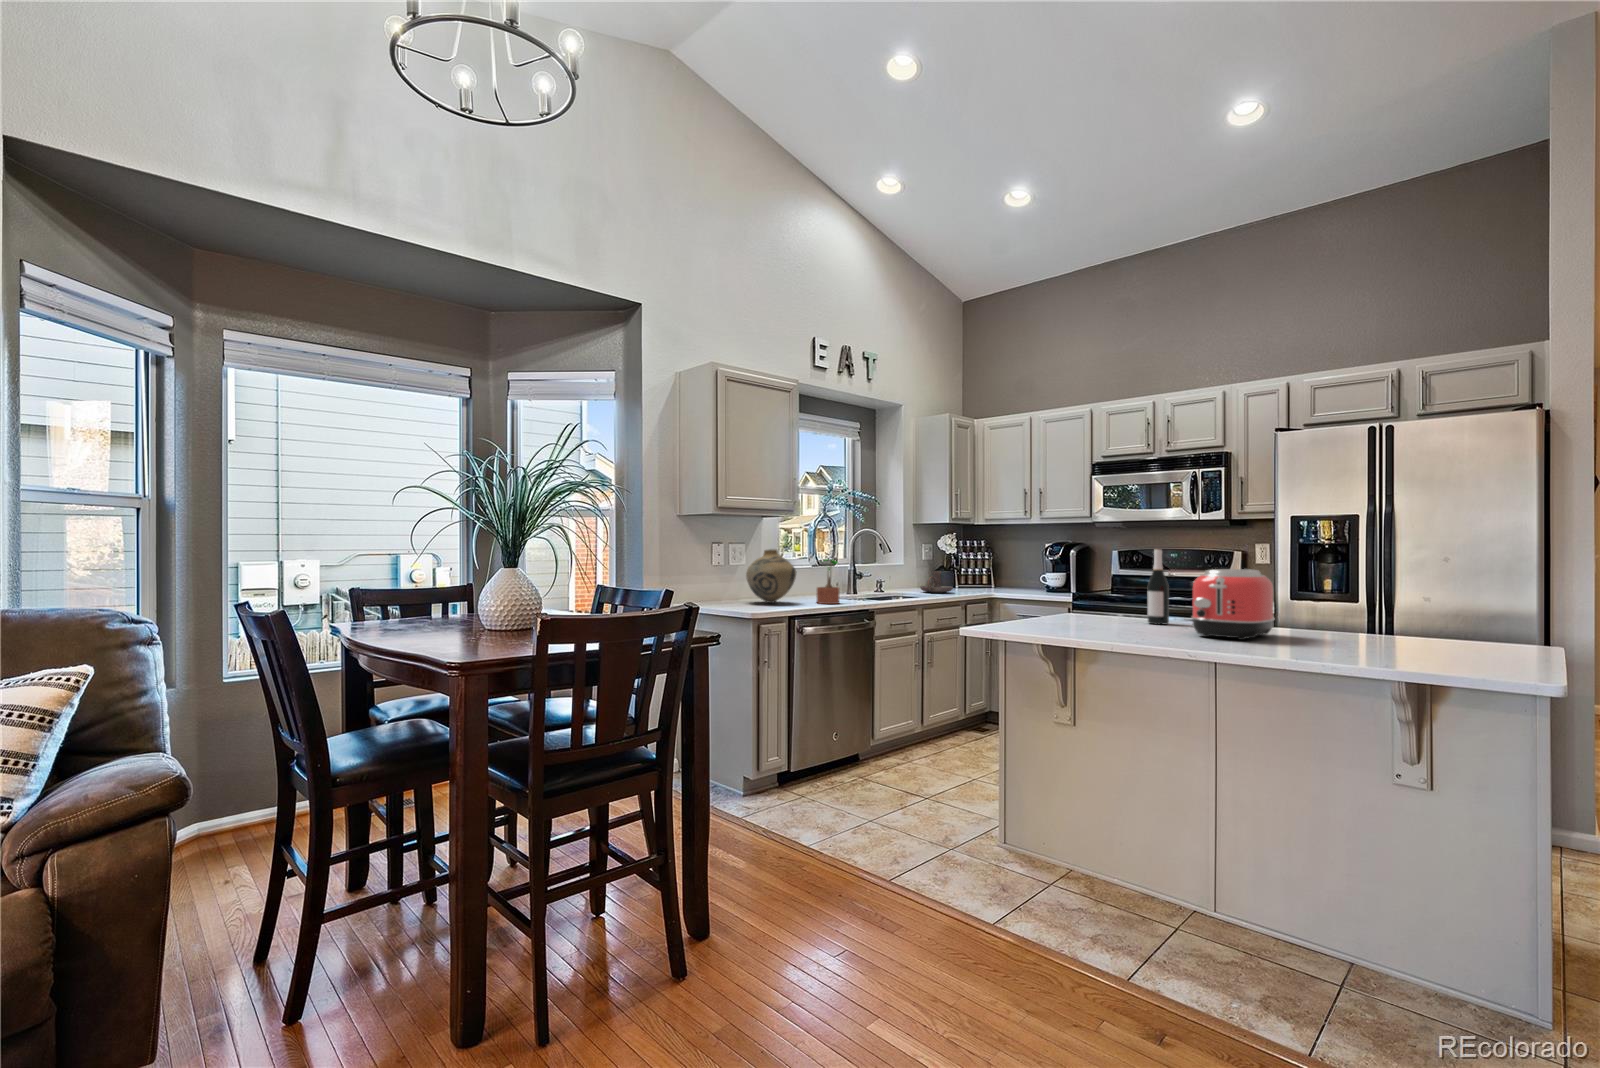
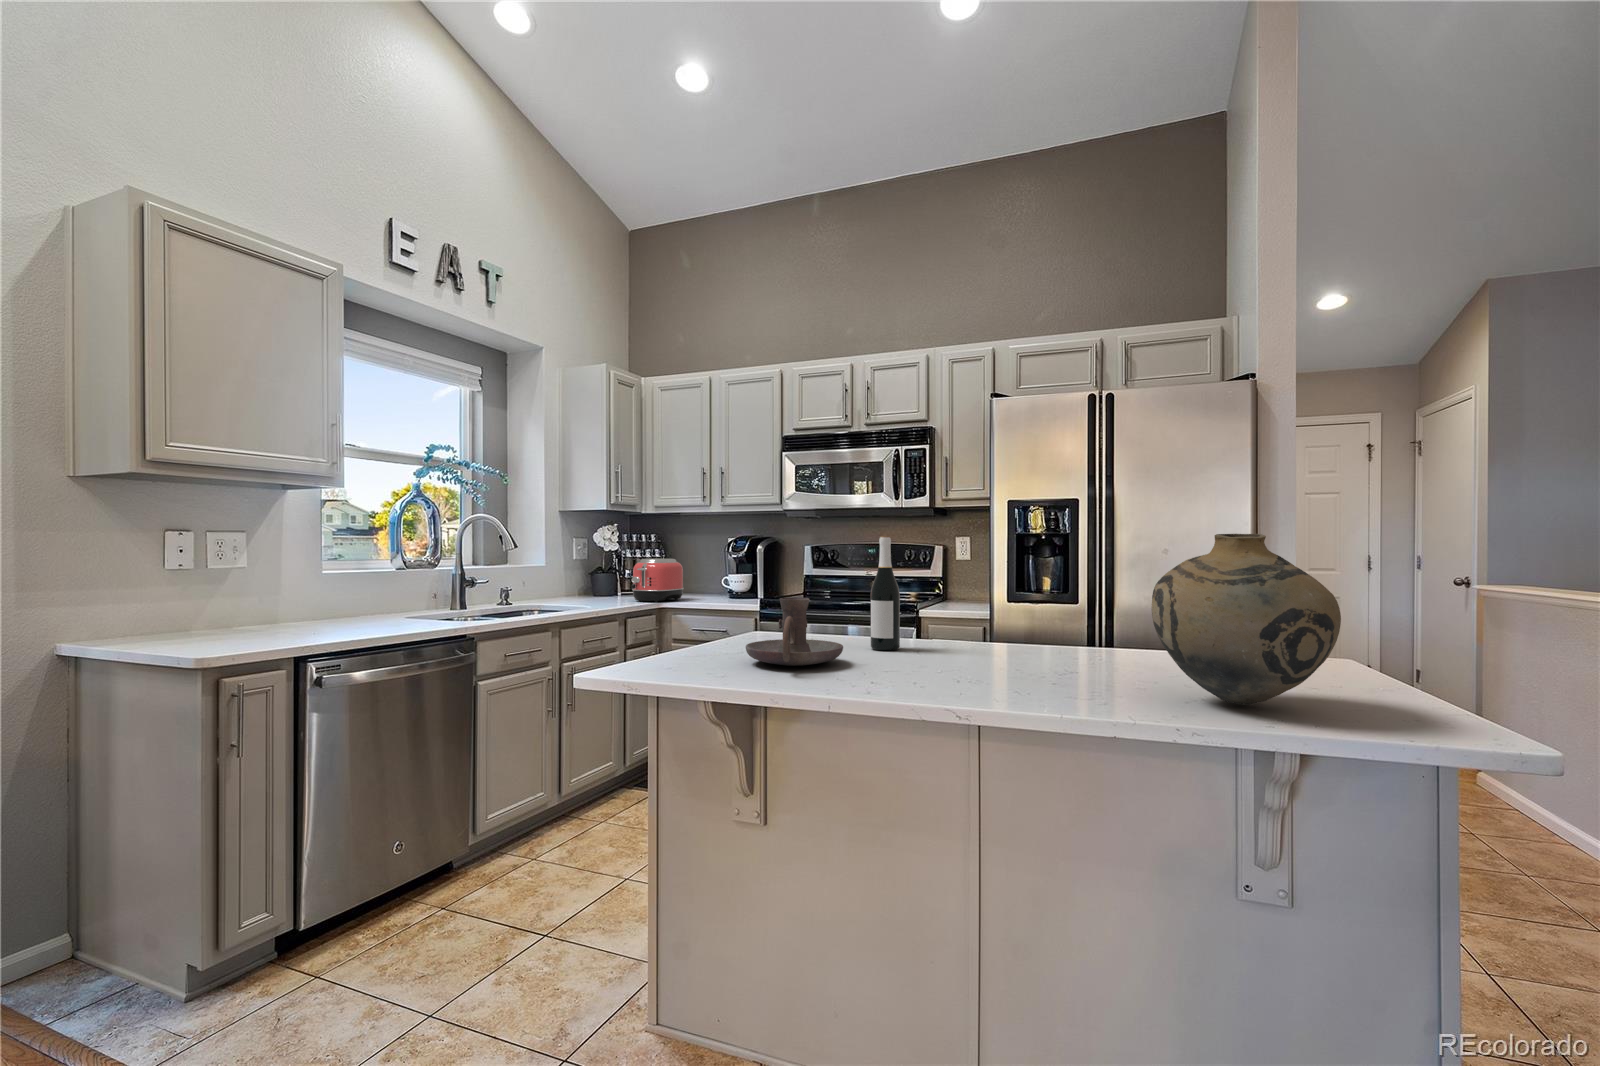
vase: present [746,549,796,603] -> present [1152,534,1341,704]
potted plant: present [817,559,839,604] -> none [368,558,412,632]
toaster: present [1191,569,1275,640] -> present [631,559,684,602]
candle holder: present [920,571,953,593] -> present [746,598,843,666]

